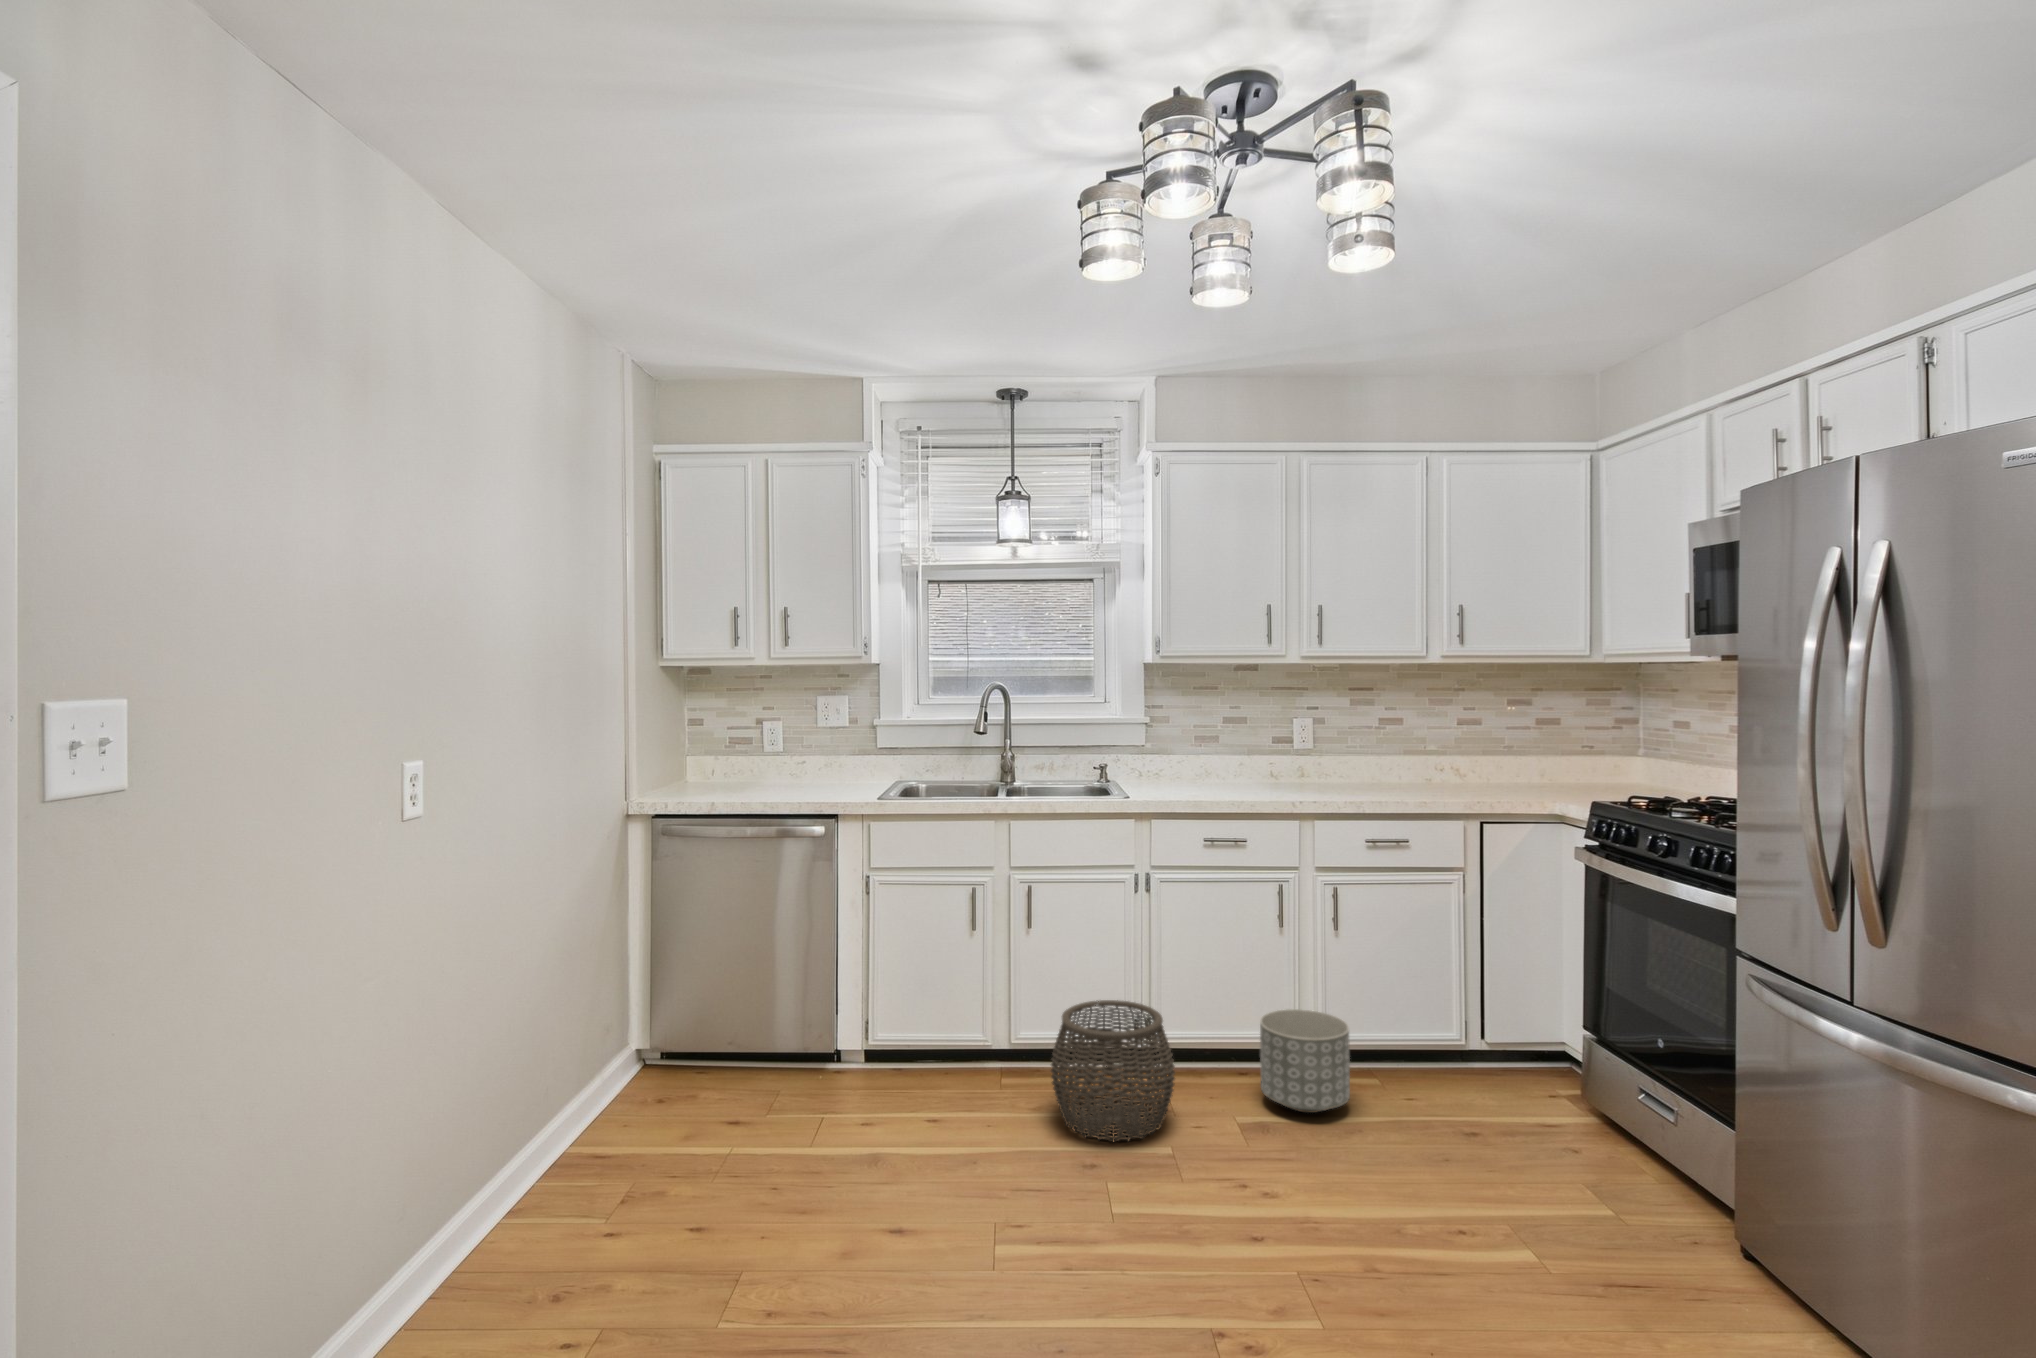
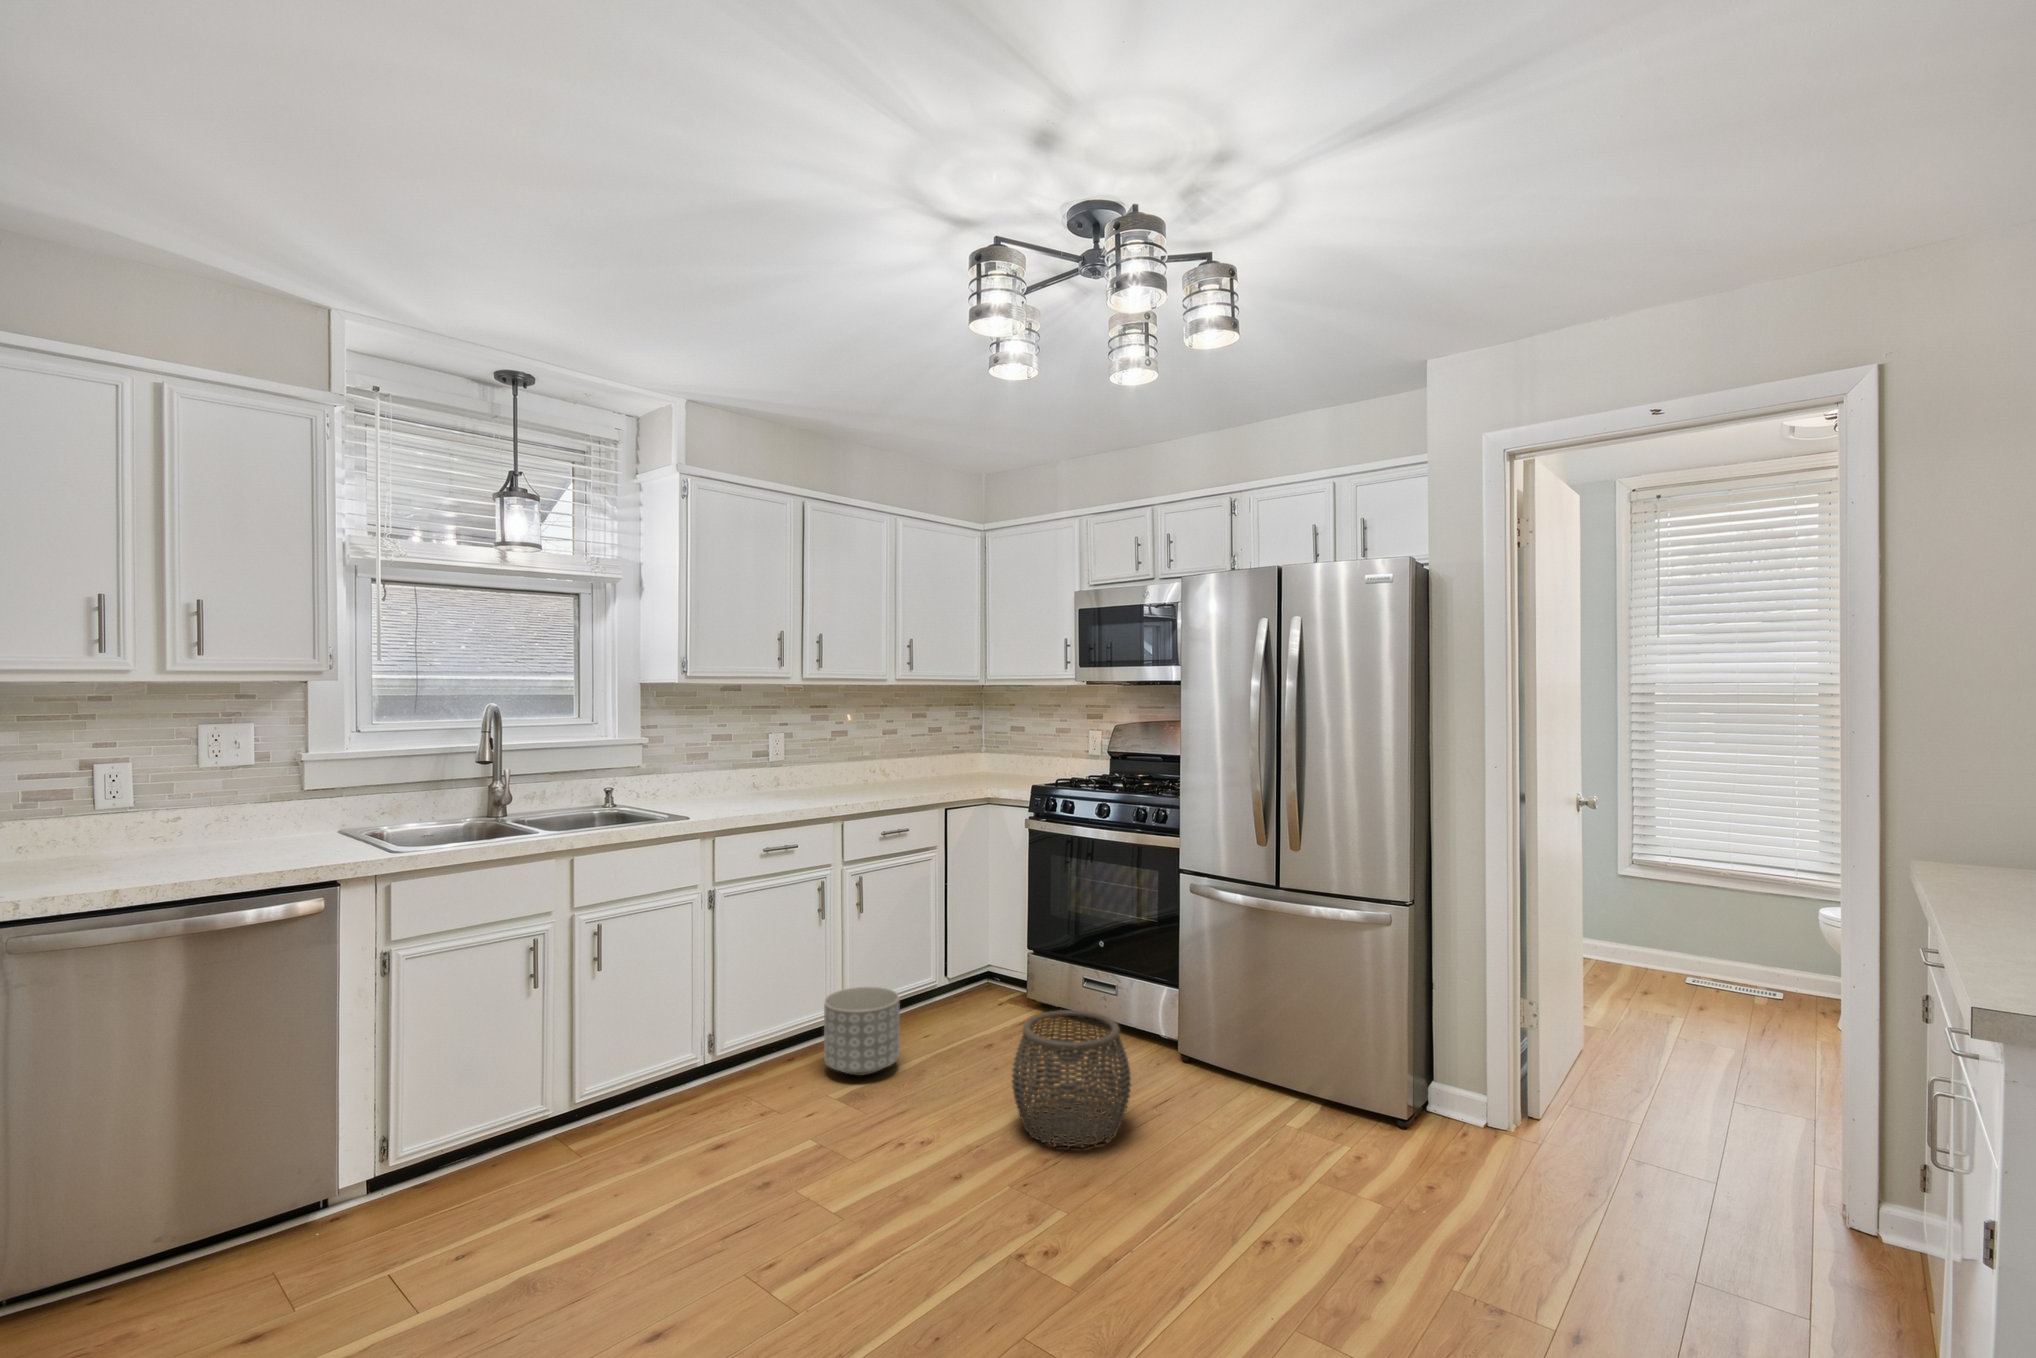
woven basket: present [1051,1000,1175,1142] -> present [1012,1010,1131,1148]

